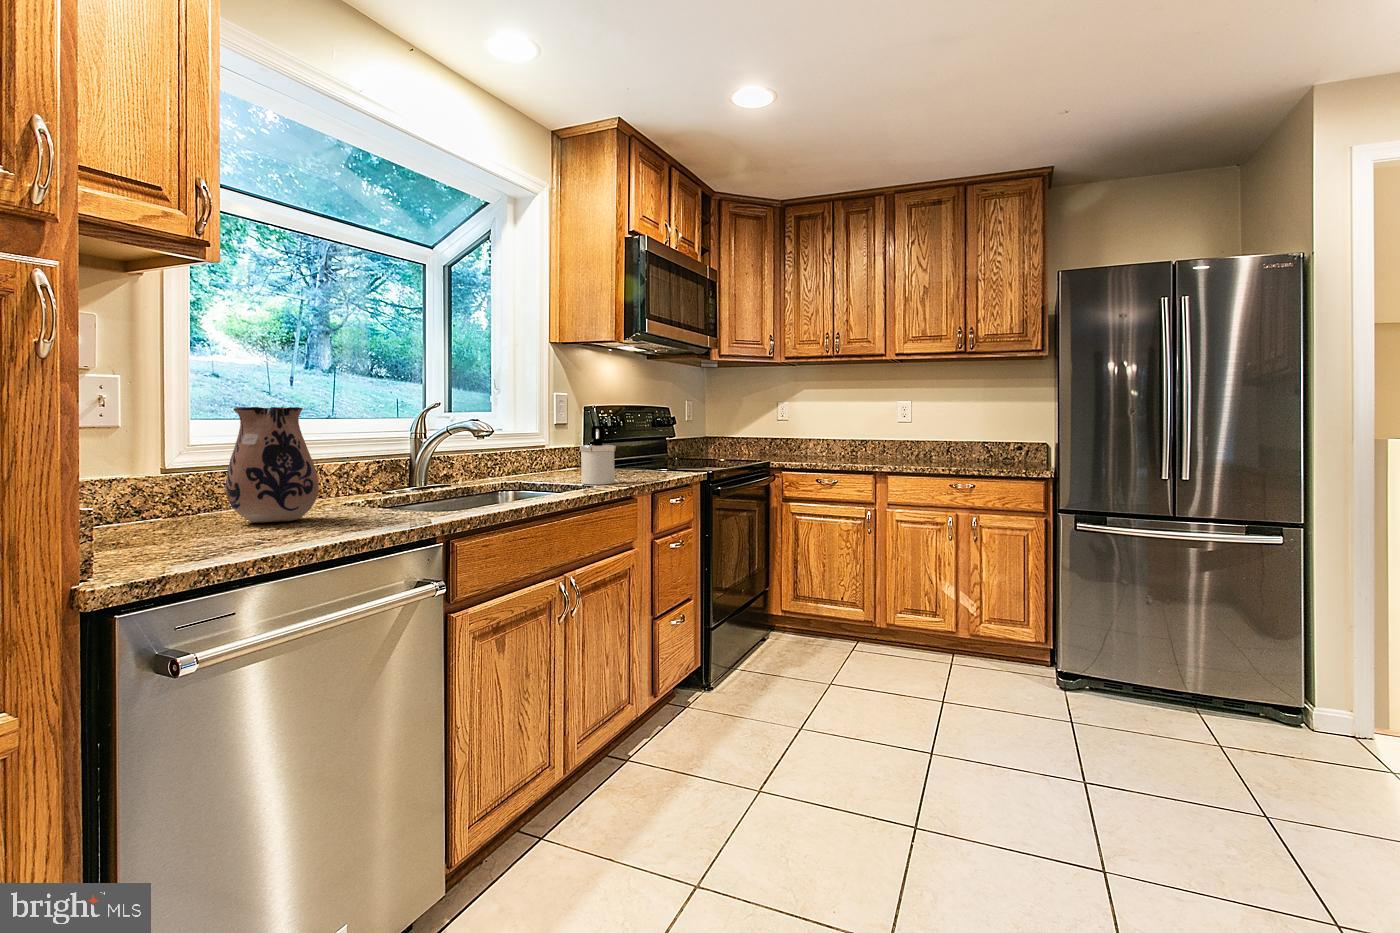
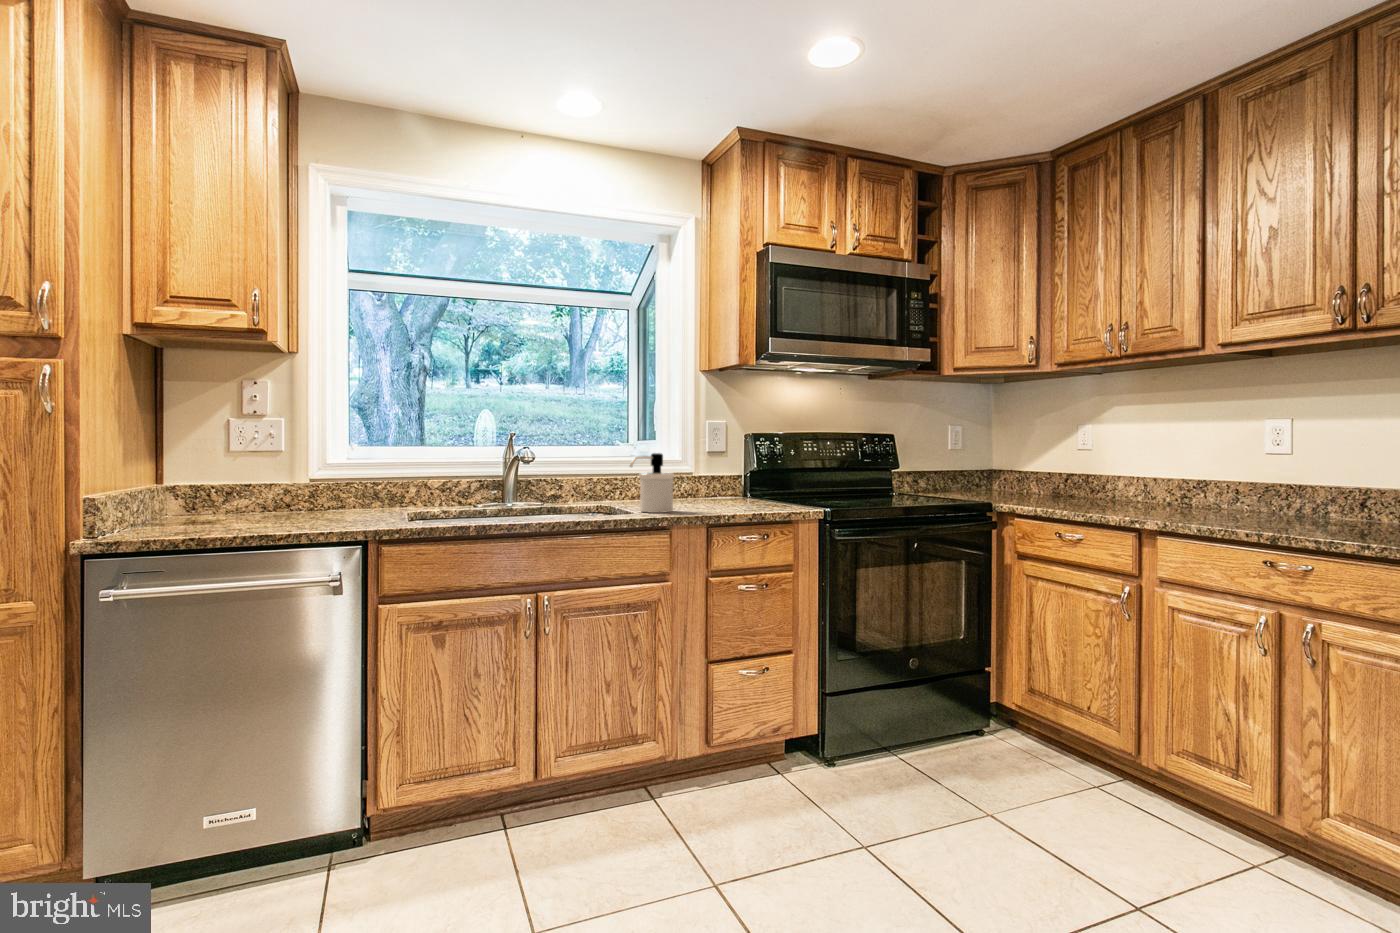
ceramic pitcher: present [226,407,319,523] -> none [277,438,341,519]

